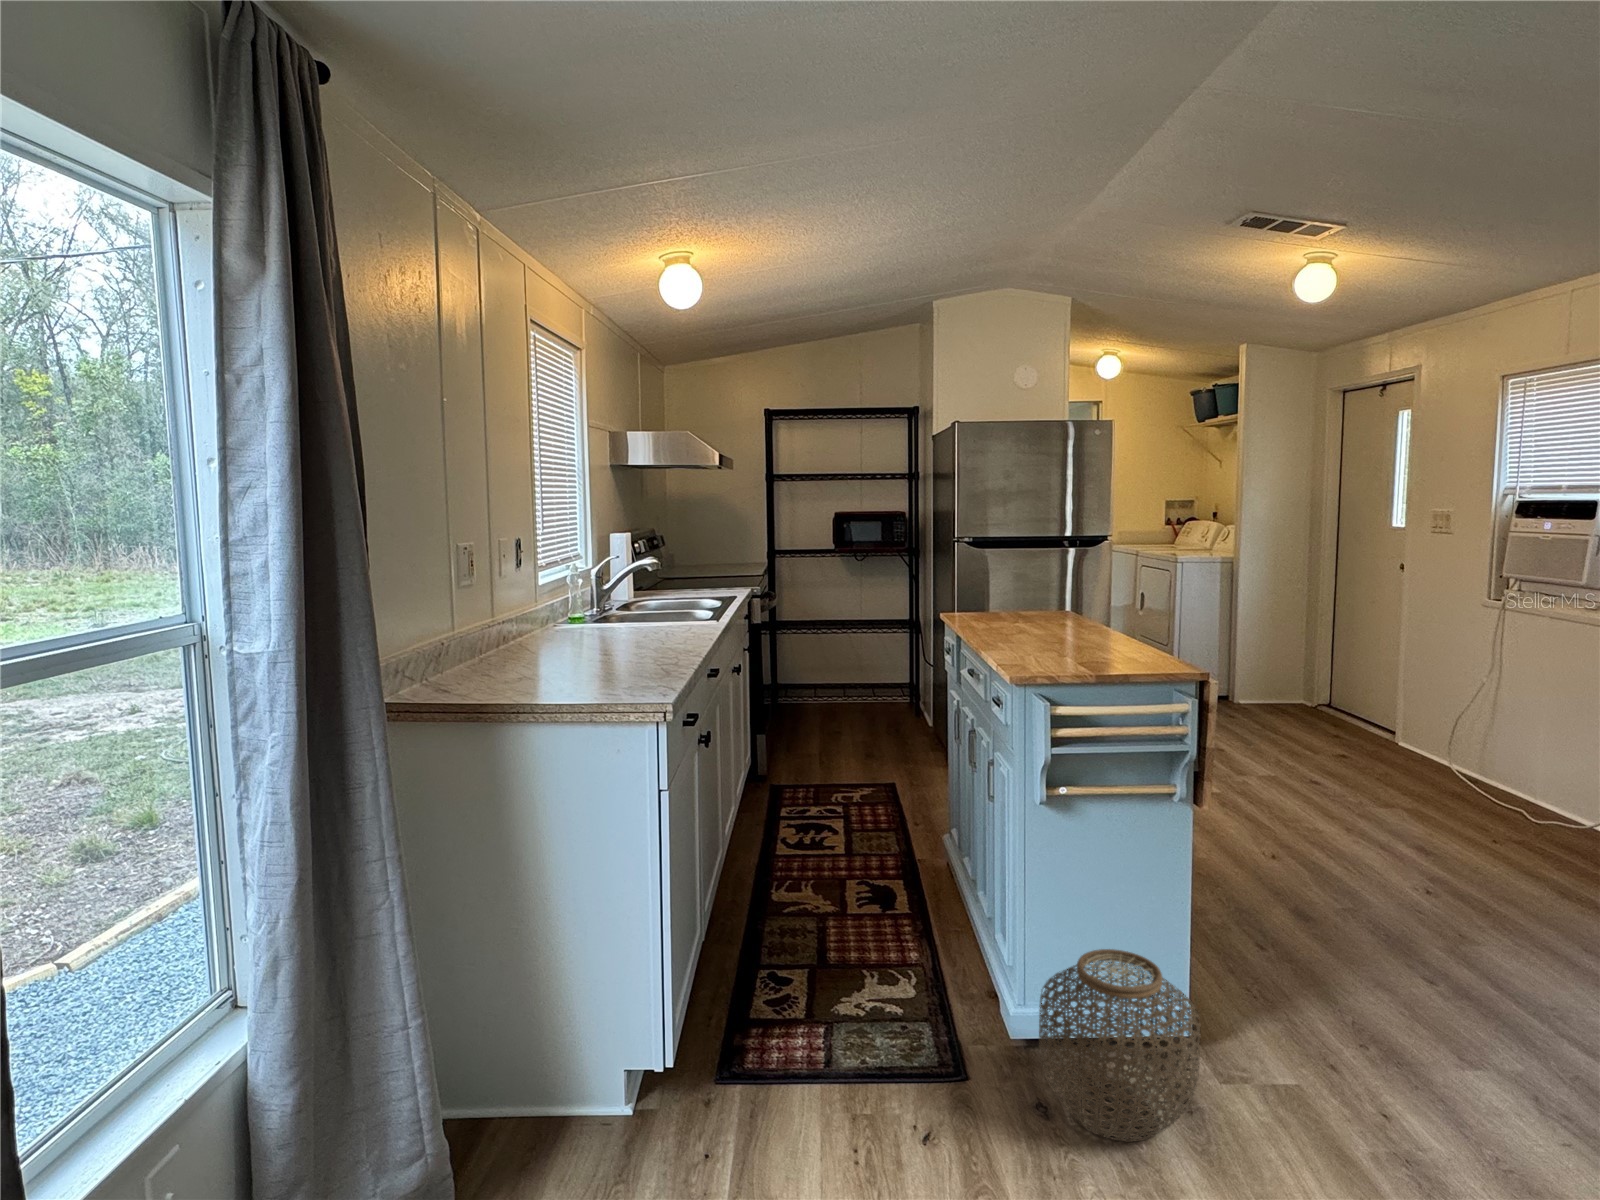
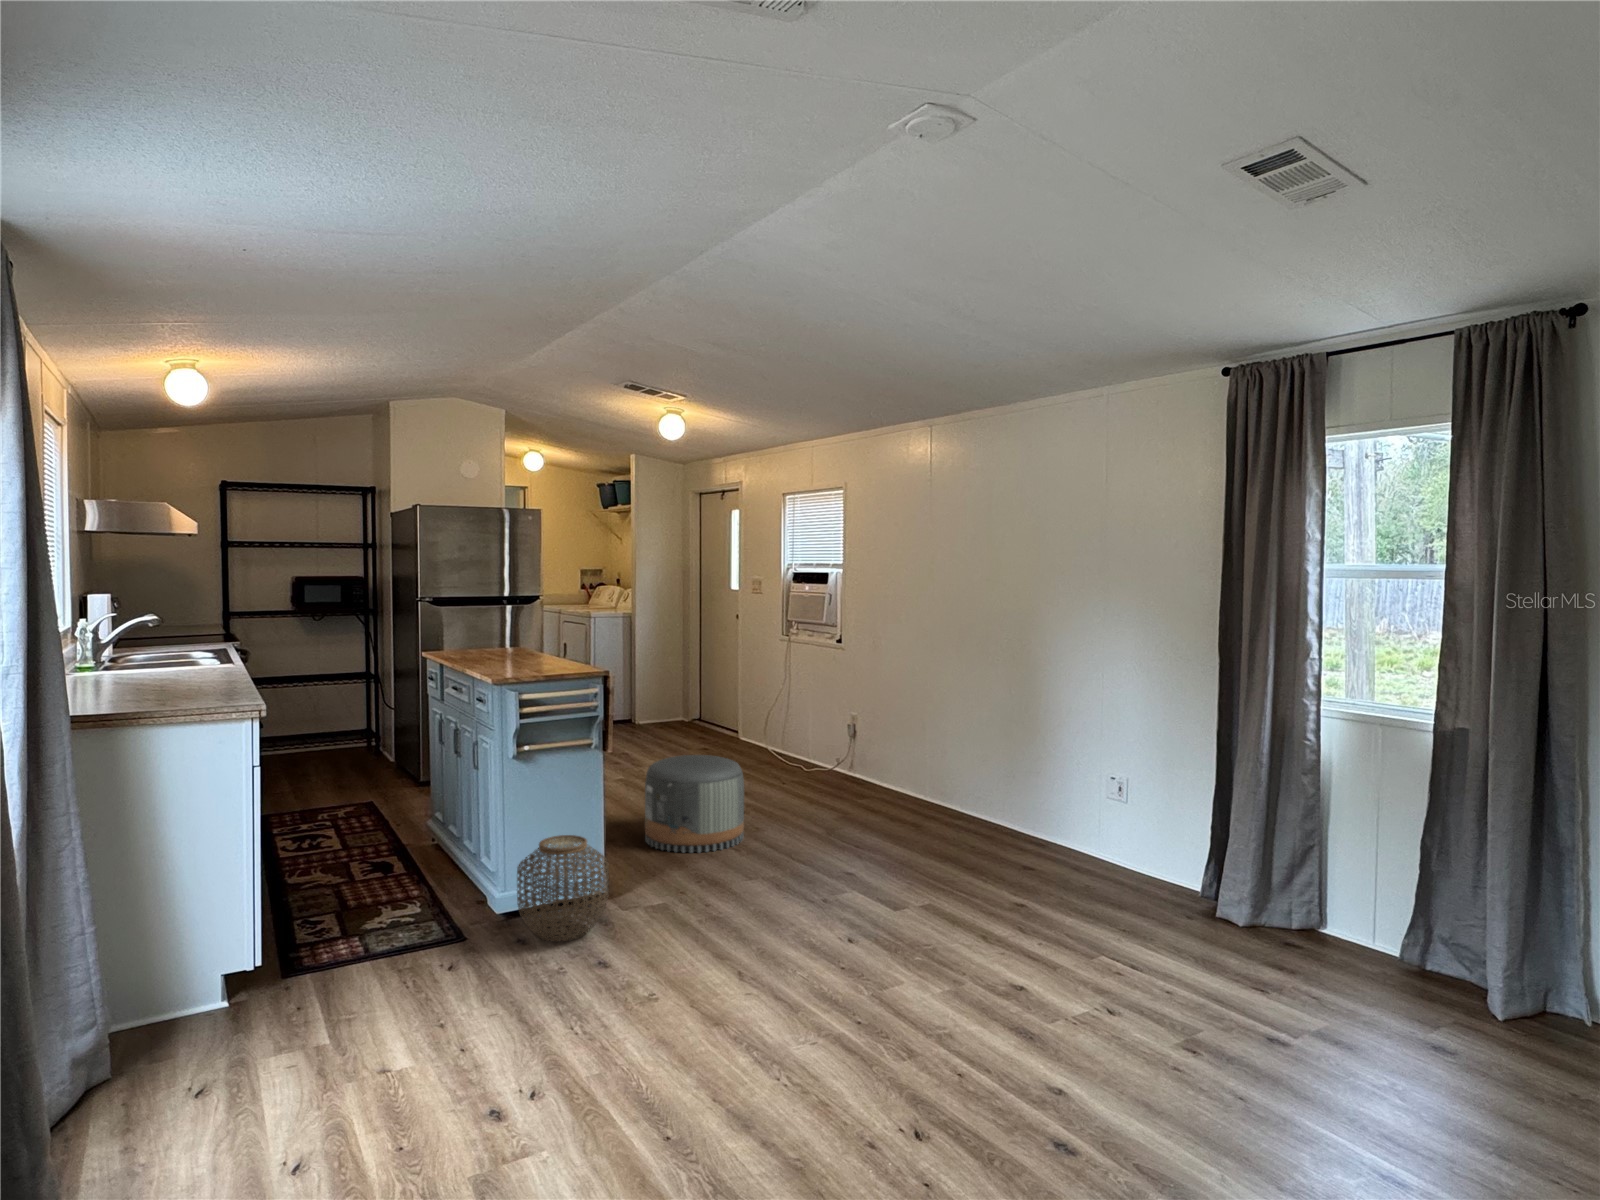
pouf: none [1257,800,1450,982] -> present [645,755,744,853]

